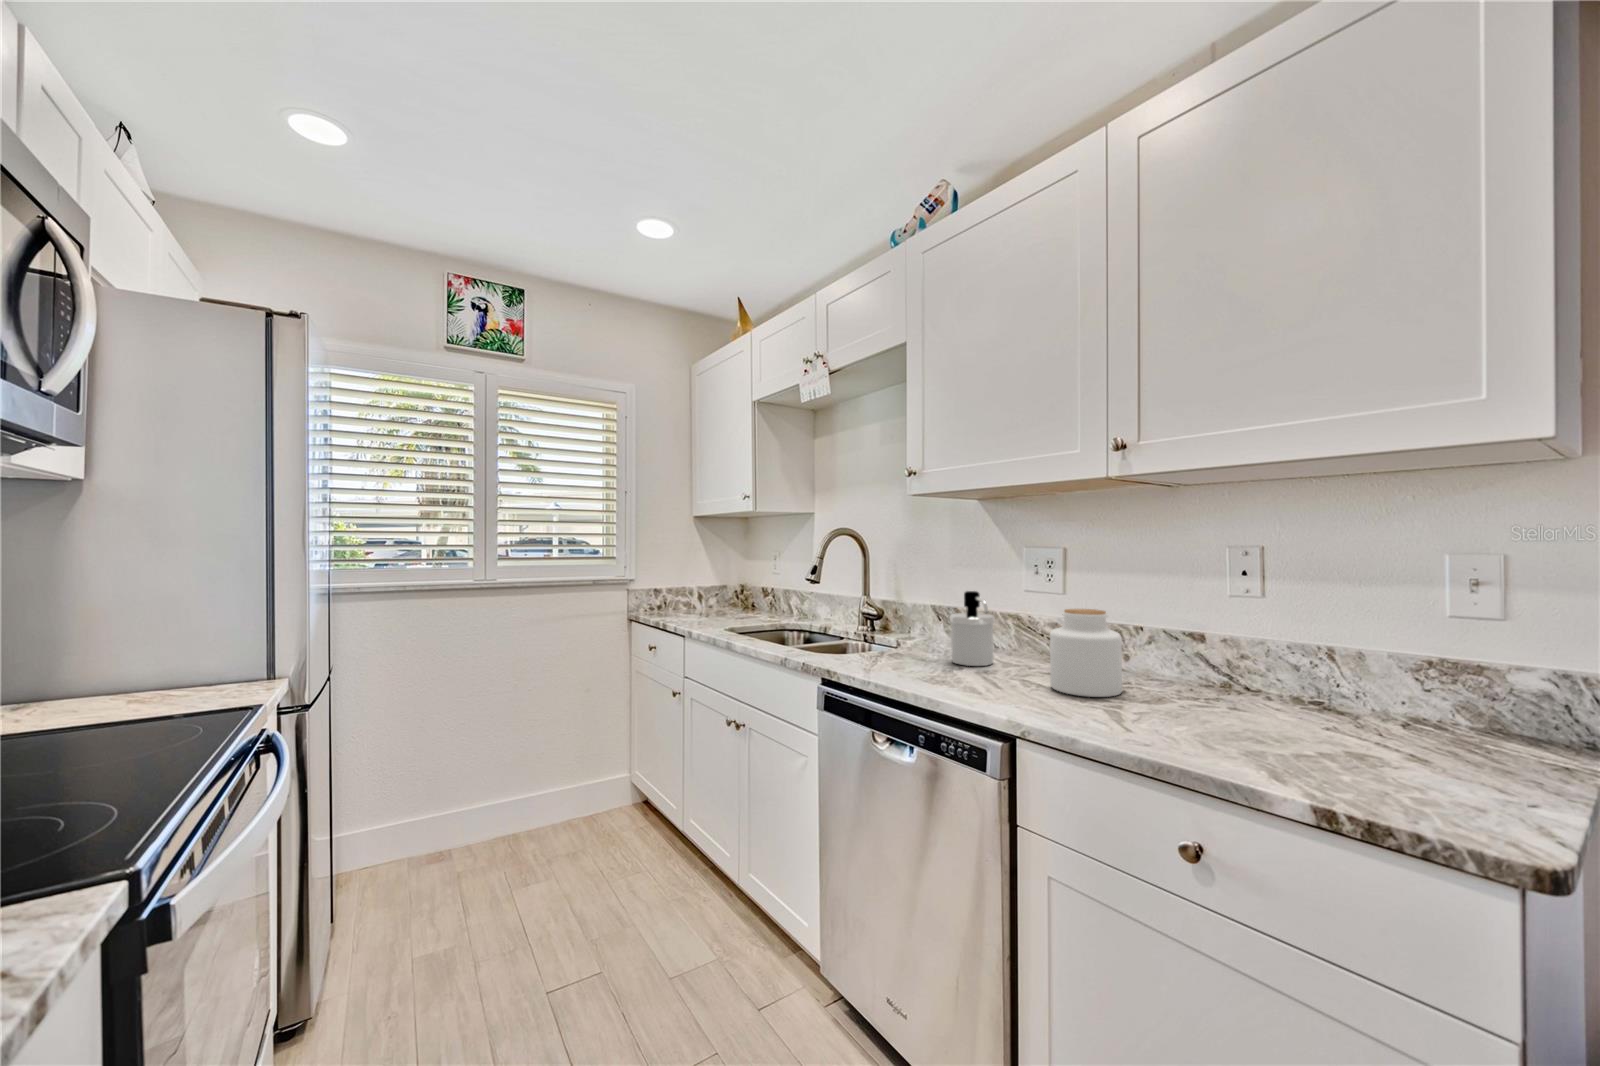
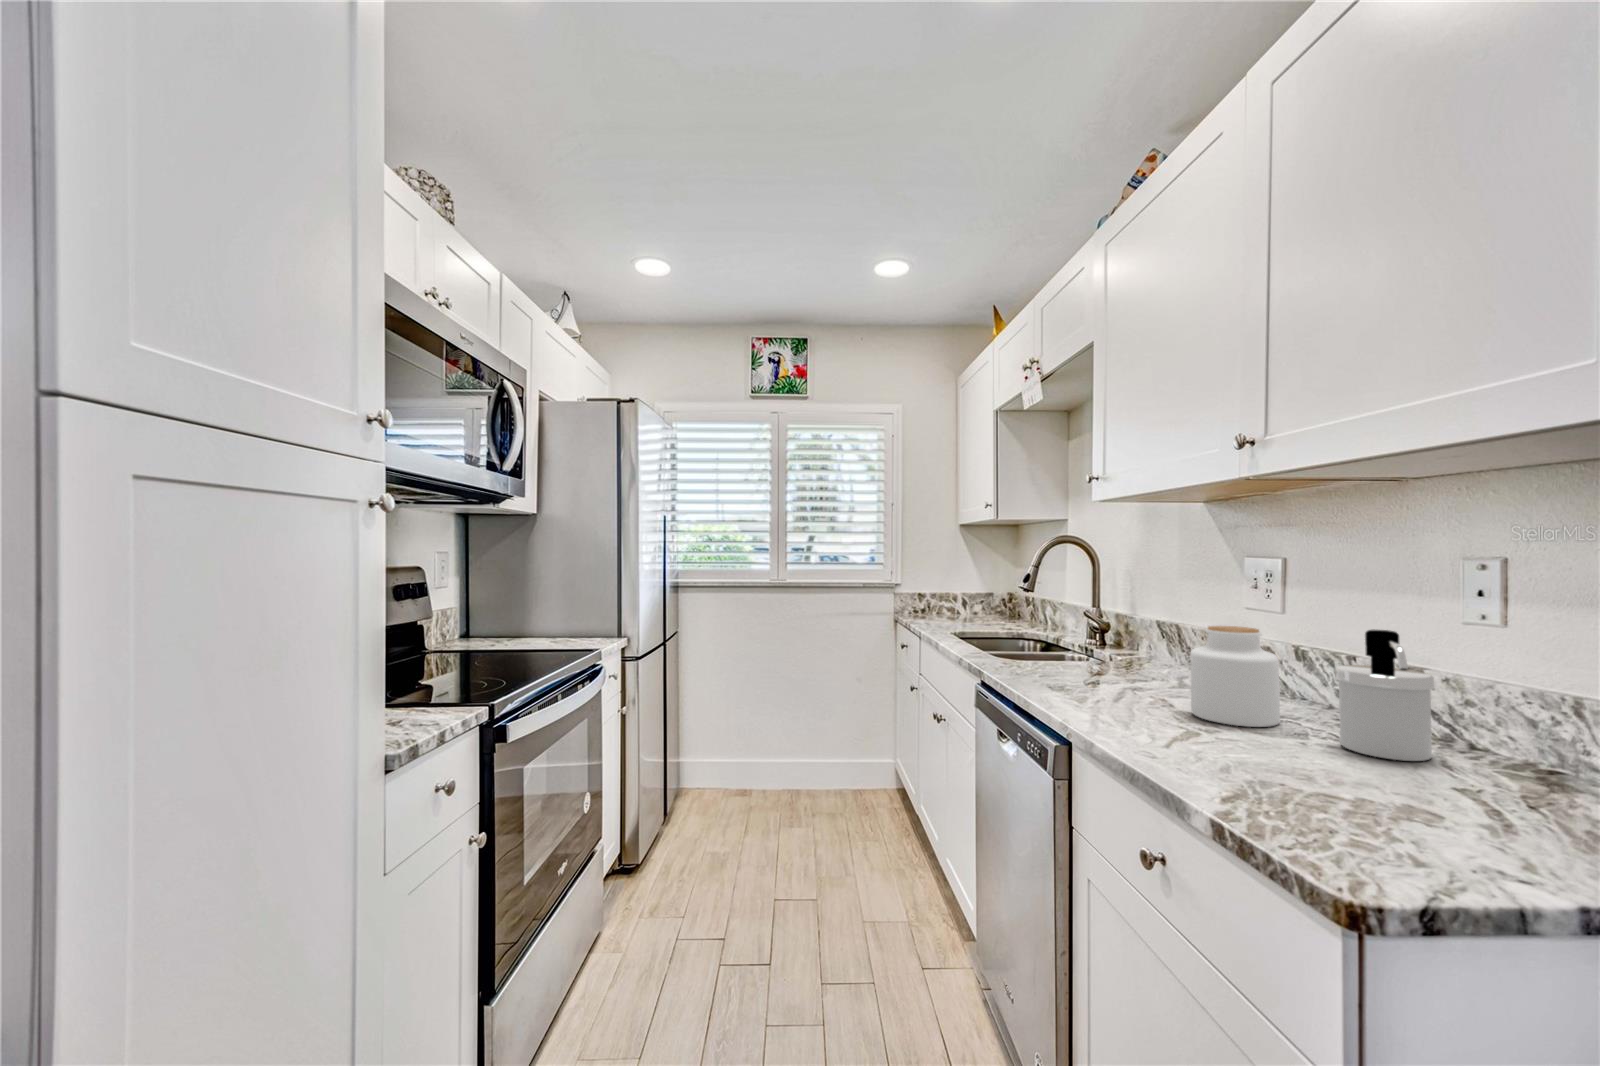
soap dispenser: present [950,591,995,666] -> present [1335,630,1434,761]

